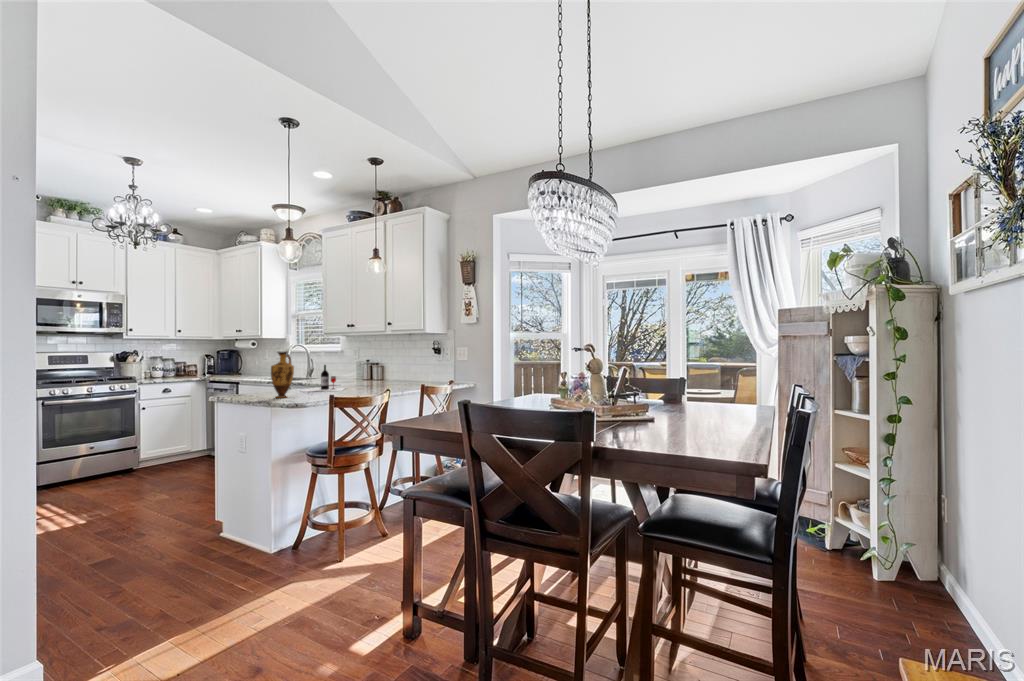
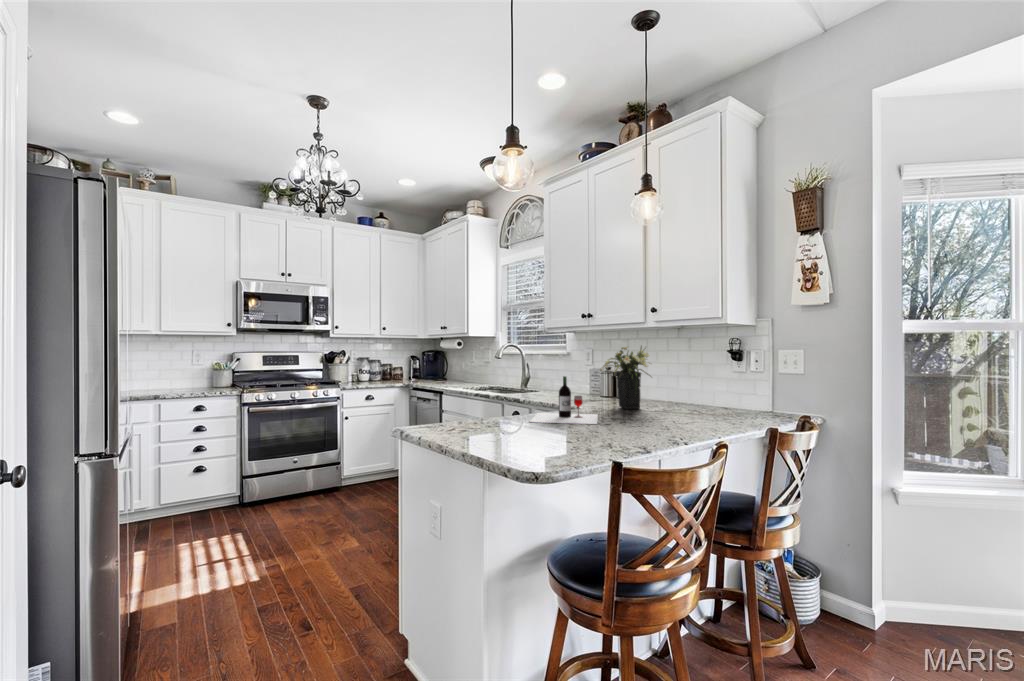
flower arrangement: none [353,345,387,385] -> present [600,346,650,409]
vase: present [271,351,294,398] -> none [489,355,529,445]

